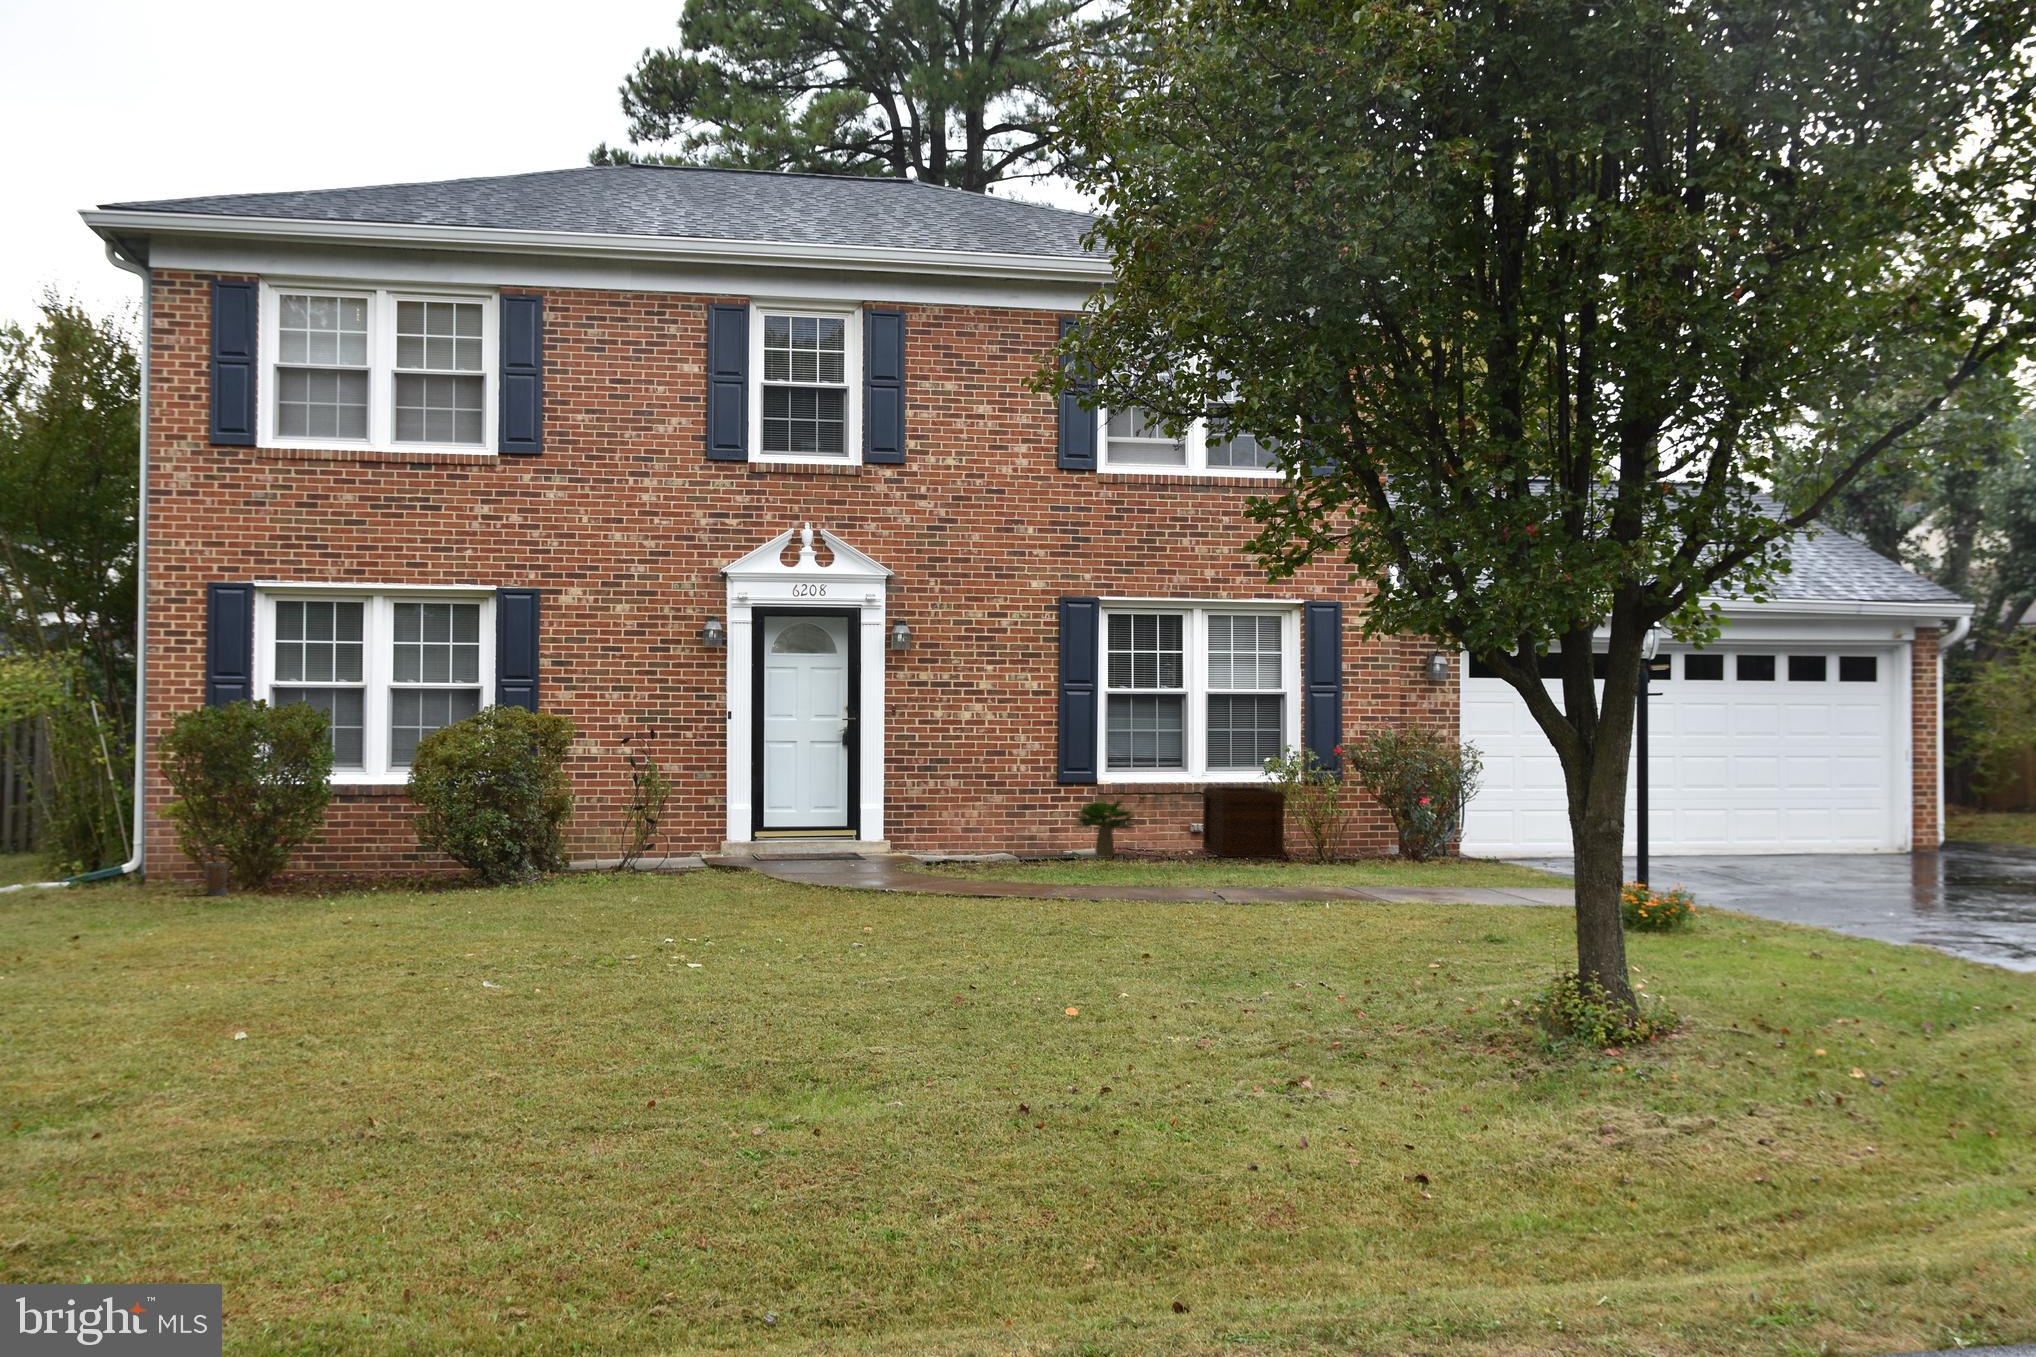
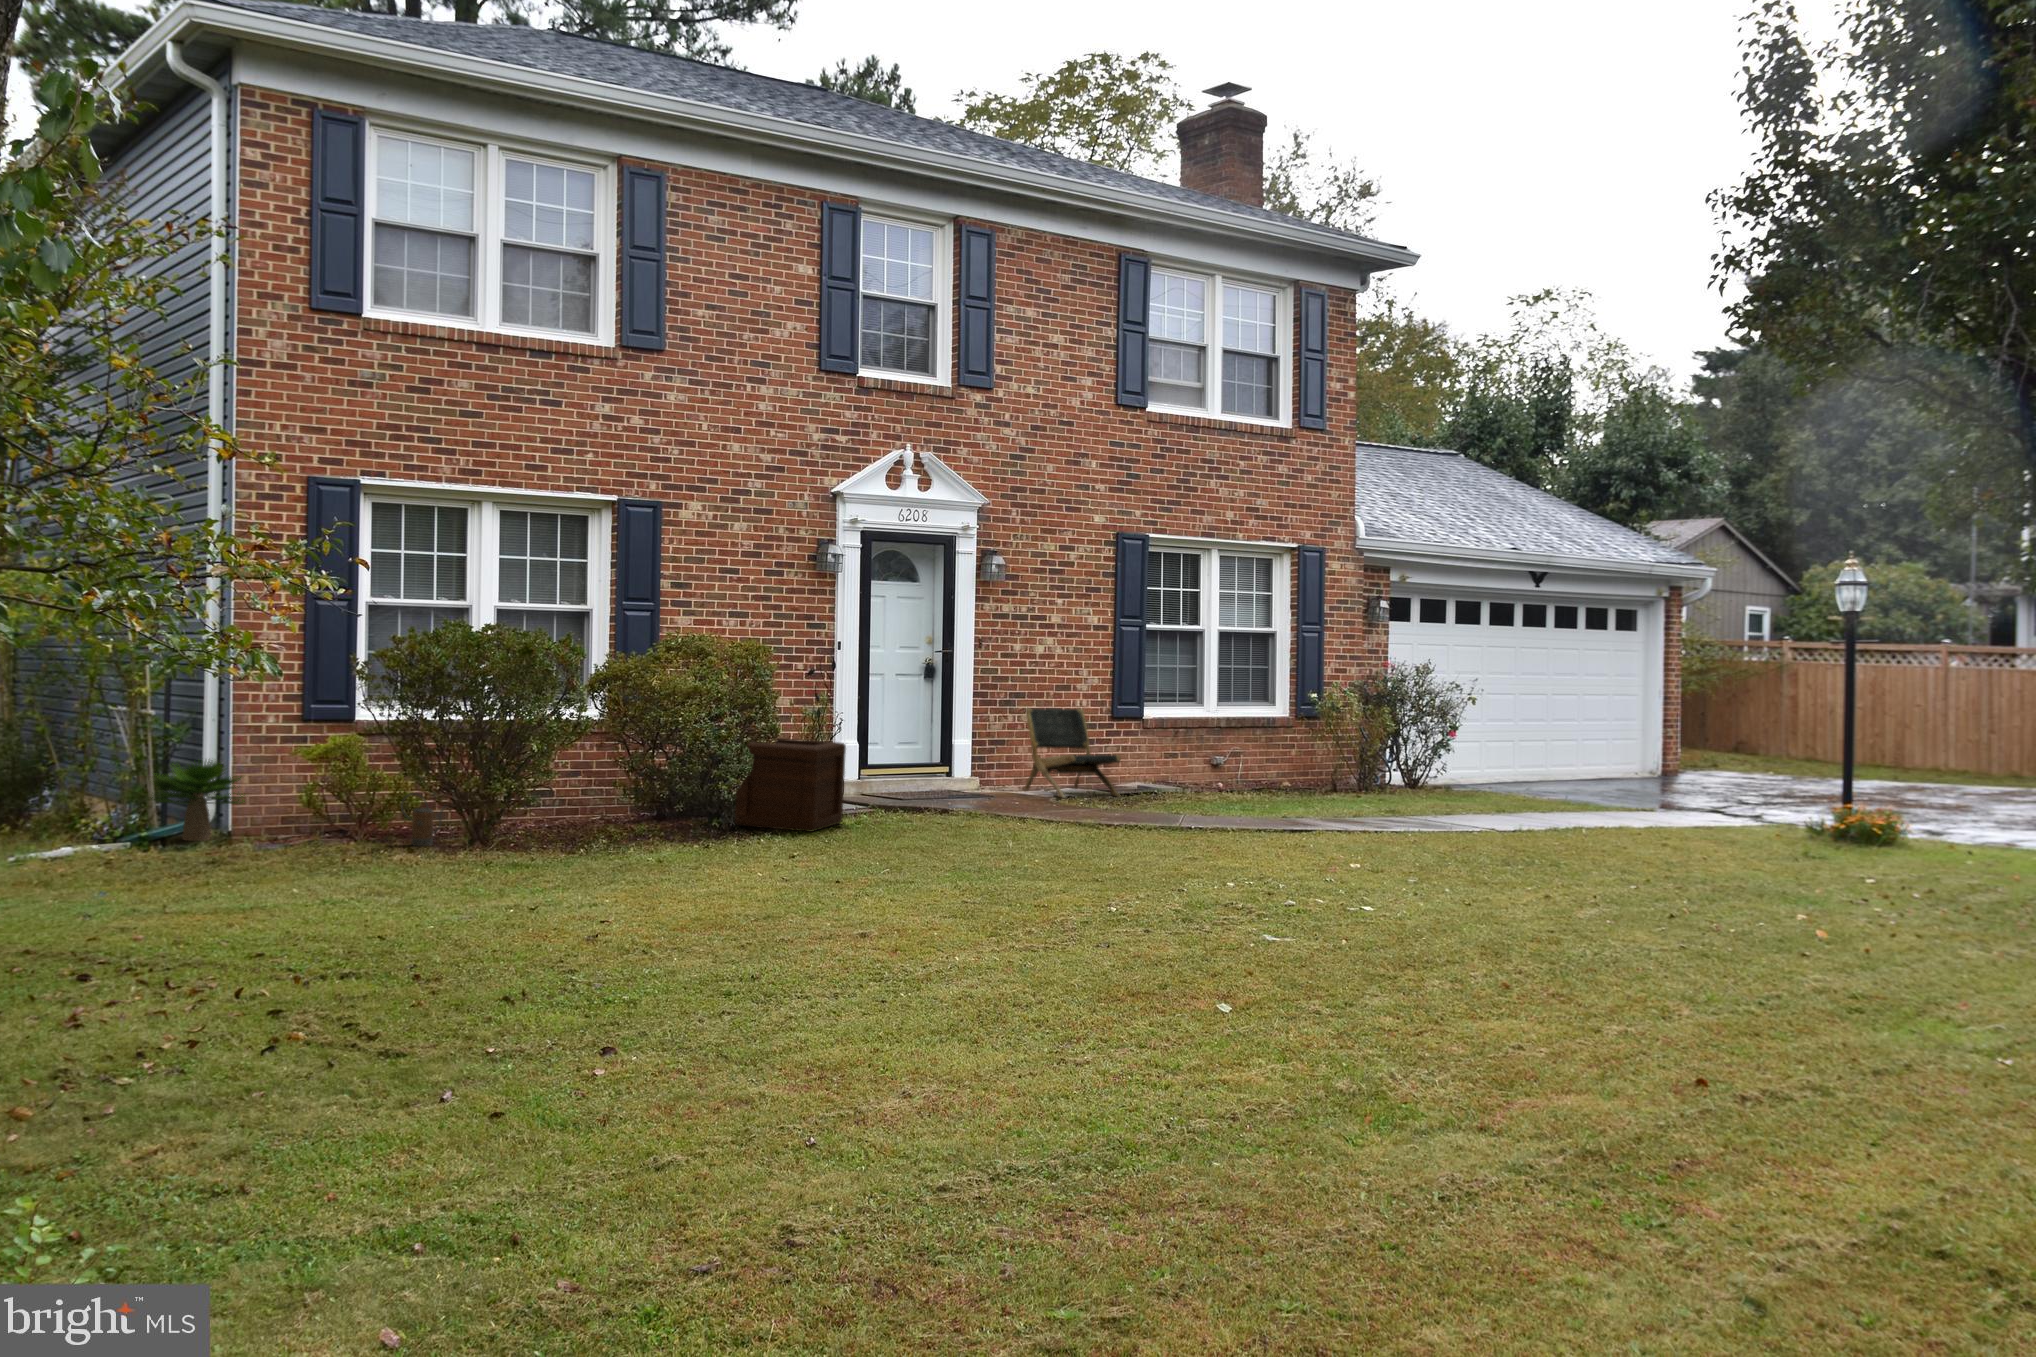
lounge chair: none [945,772,1020,863] -> present [1024,708,1121,798]
wooden crate: present [1202,787,1285,857] -> present [735,738,846,832]
potted plant: present [1073,798,1135,858] -> present [150,760,245,841]

